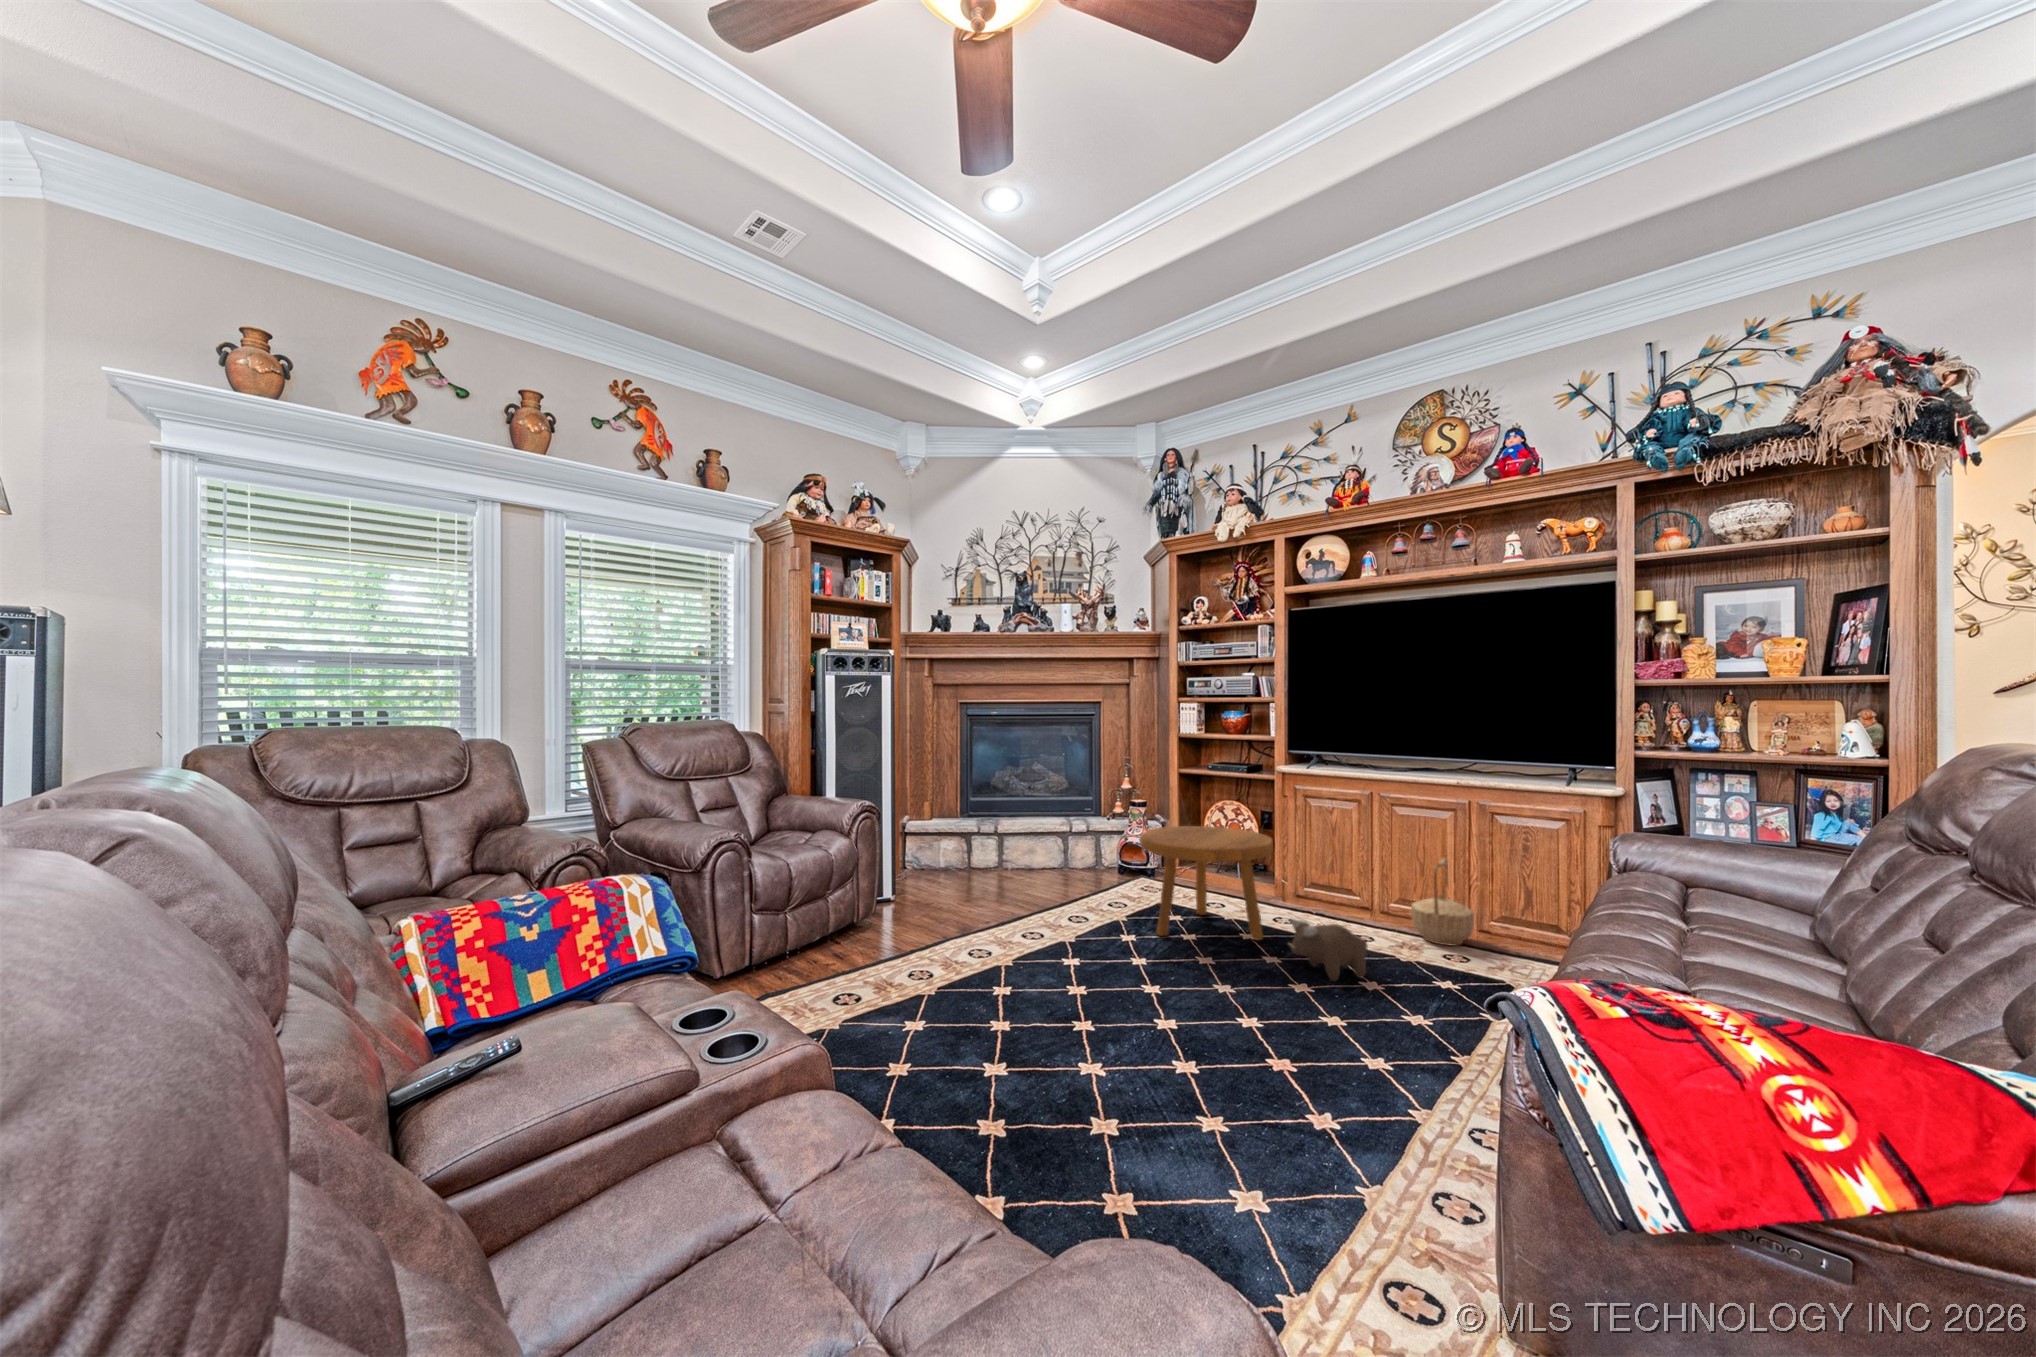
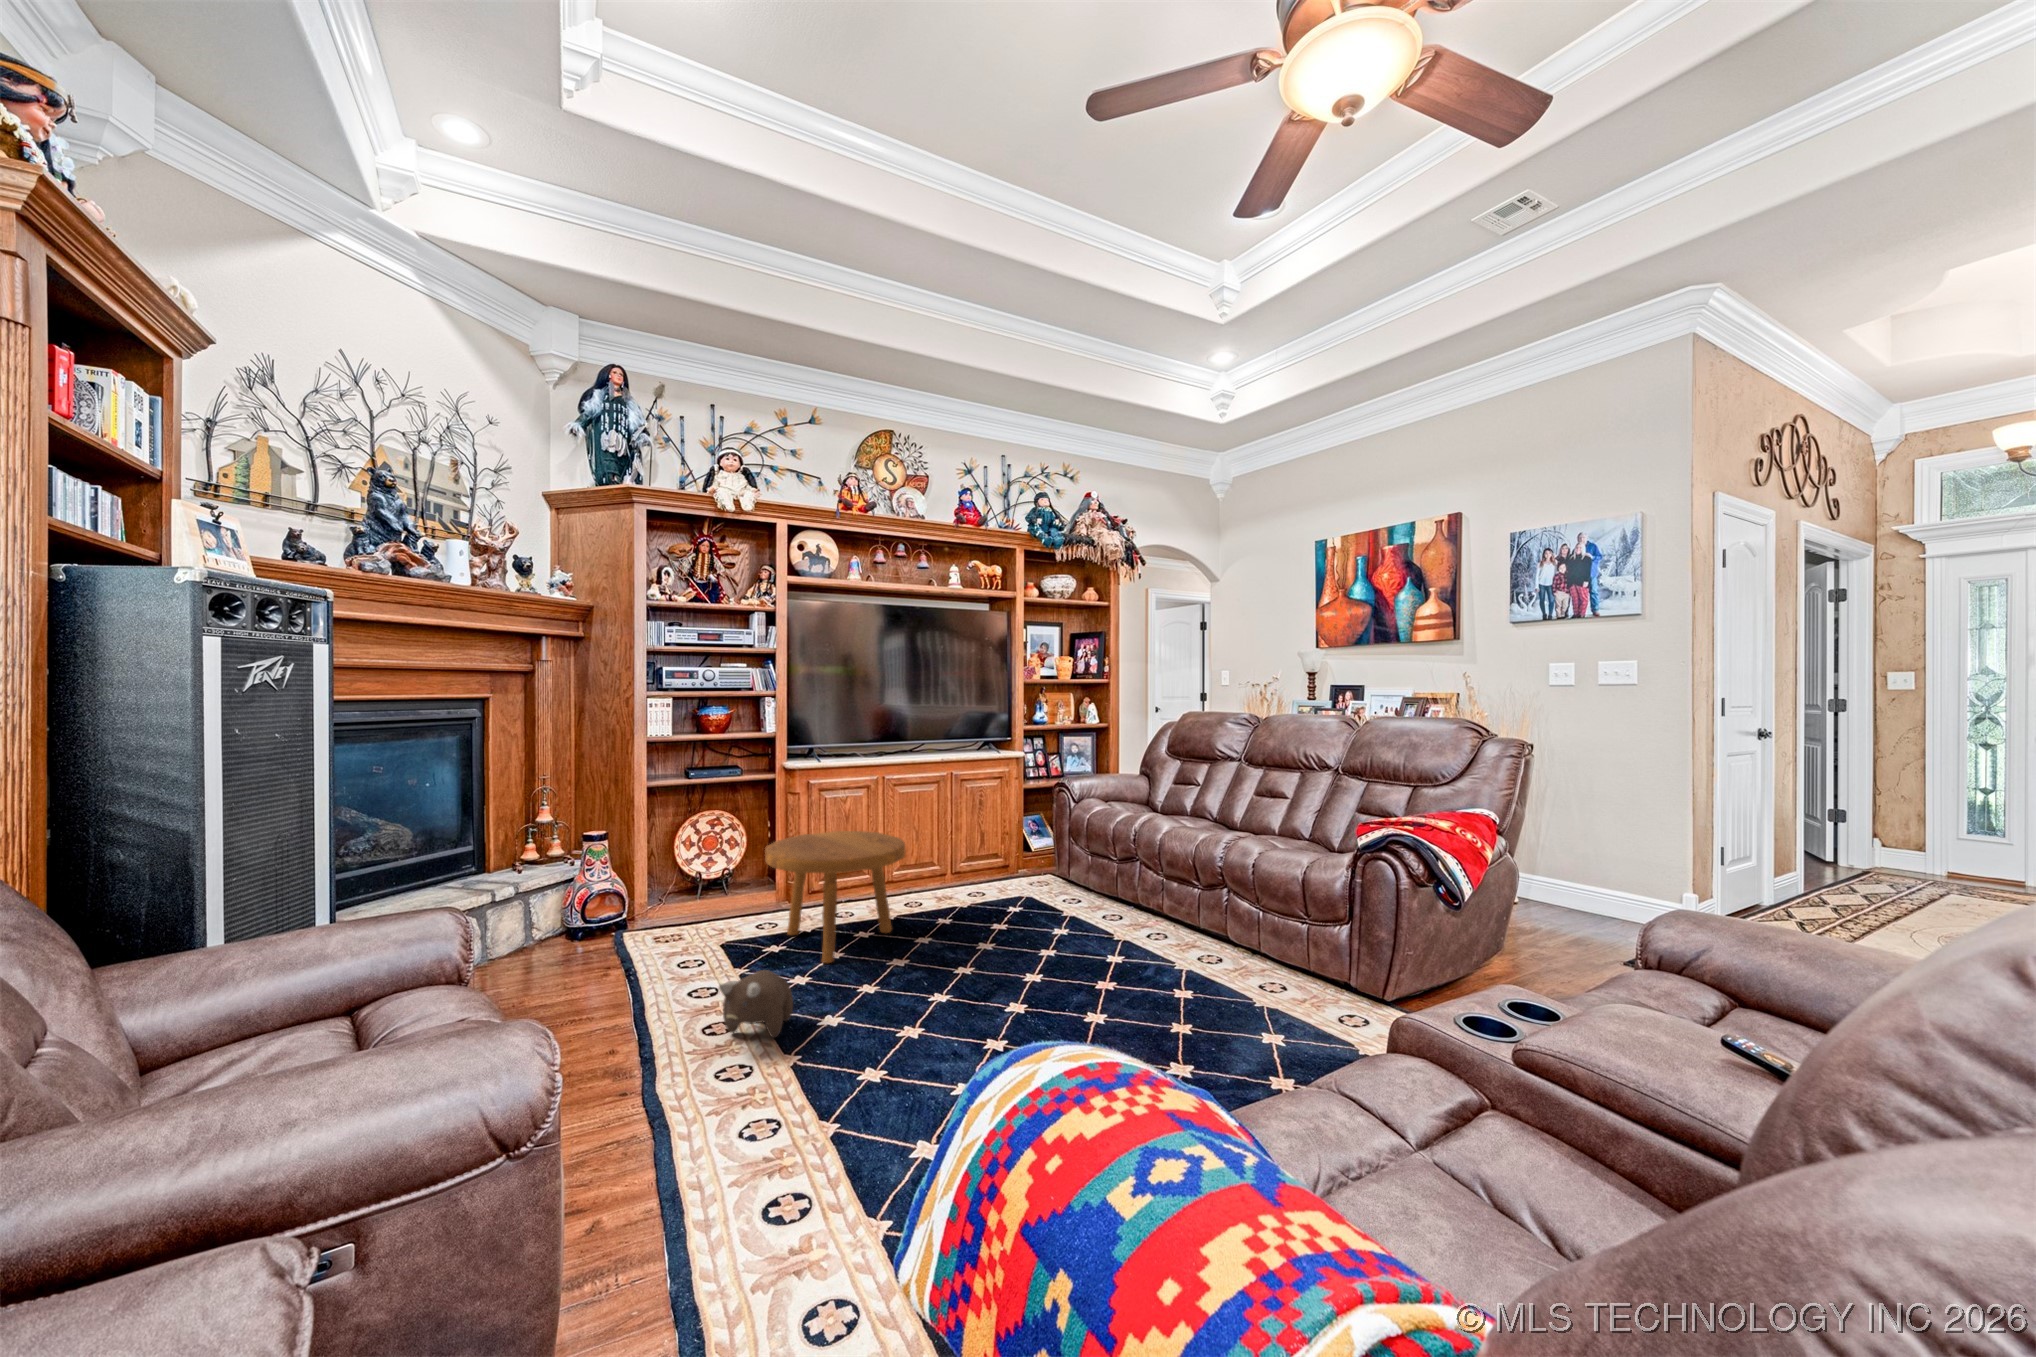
basket: present [1411,858,1474,946] -> none [931,822,975,890]
plush toy: present [1290,919,1367,981] -> present [719,970,793,1037]

